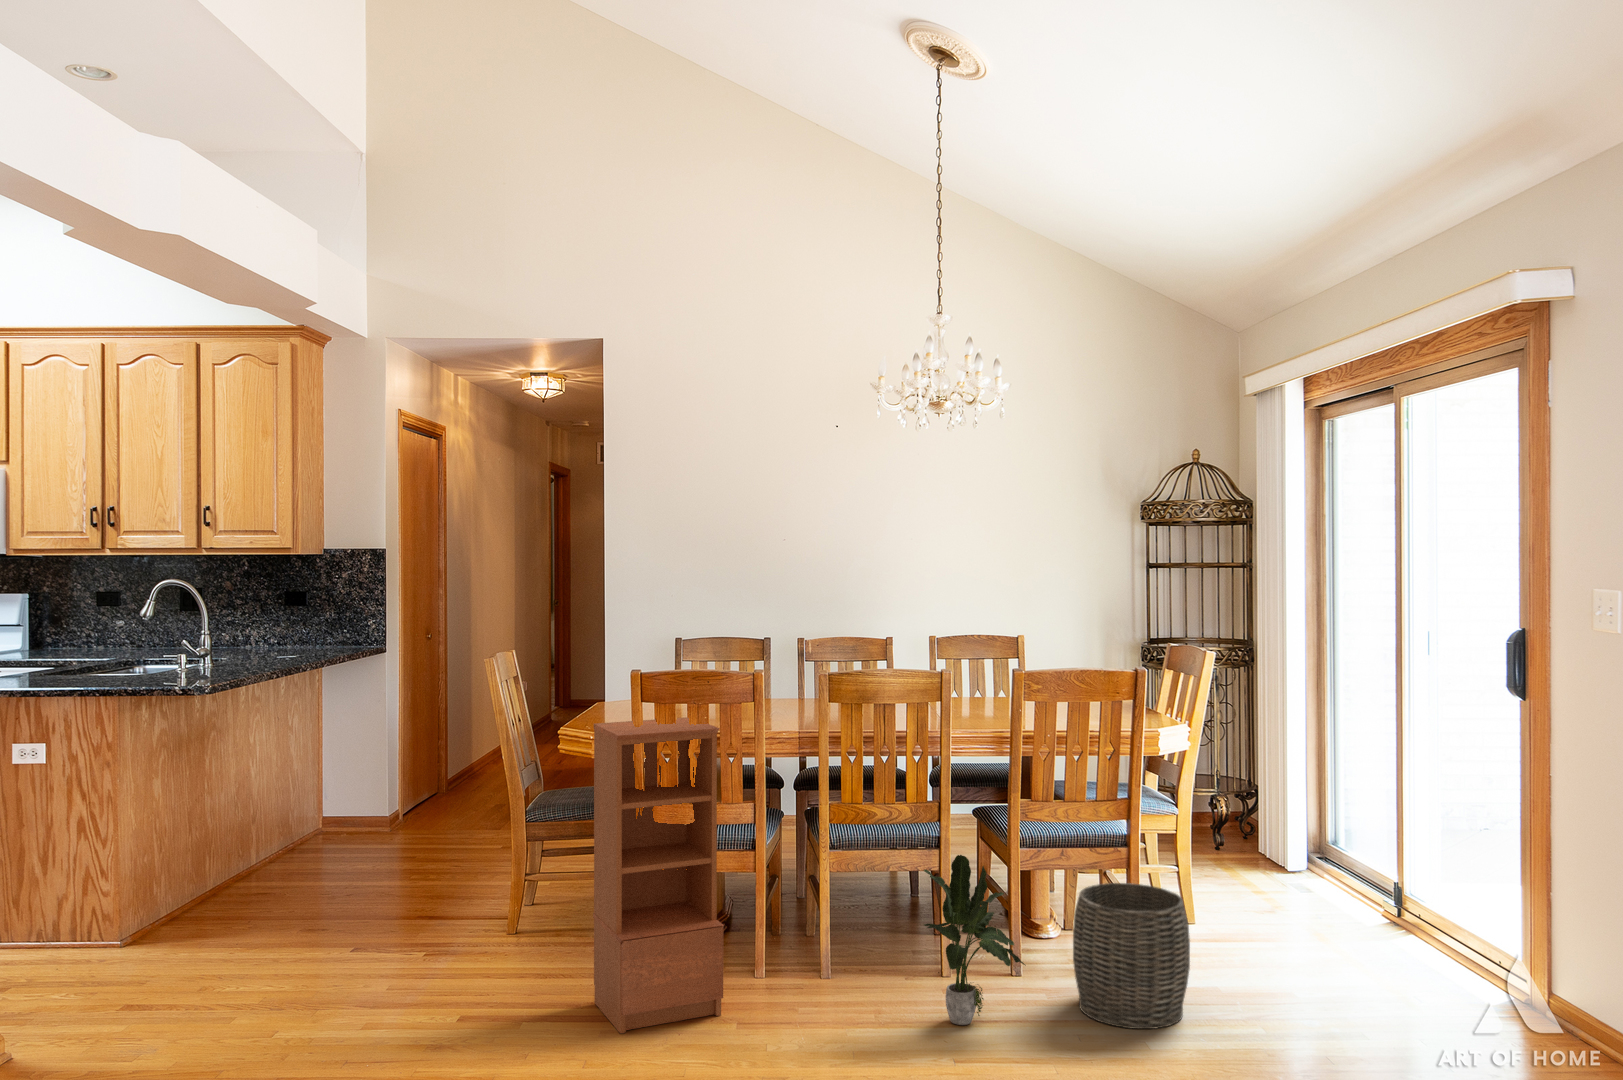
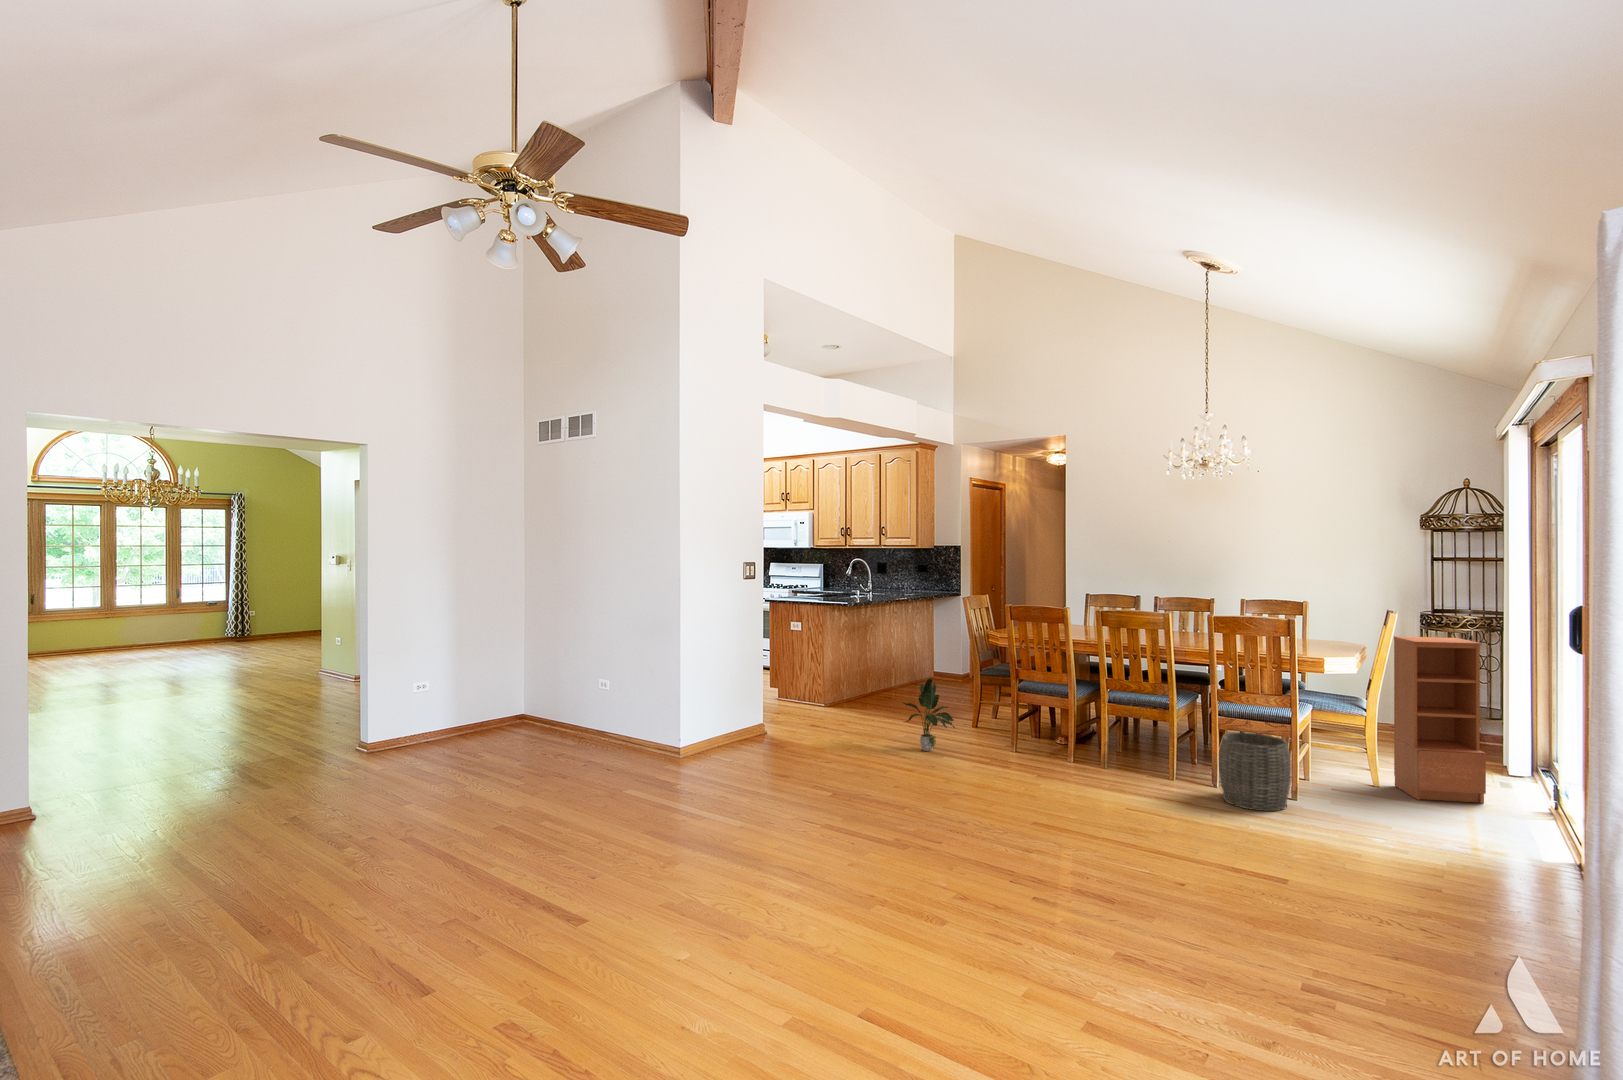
bookcase: present [593,717,724,1033] -> present [1394,636,1486,804]
potted plant: present [924,855,1026,1025] -> present [903,678,955,751]

